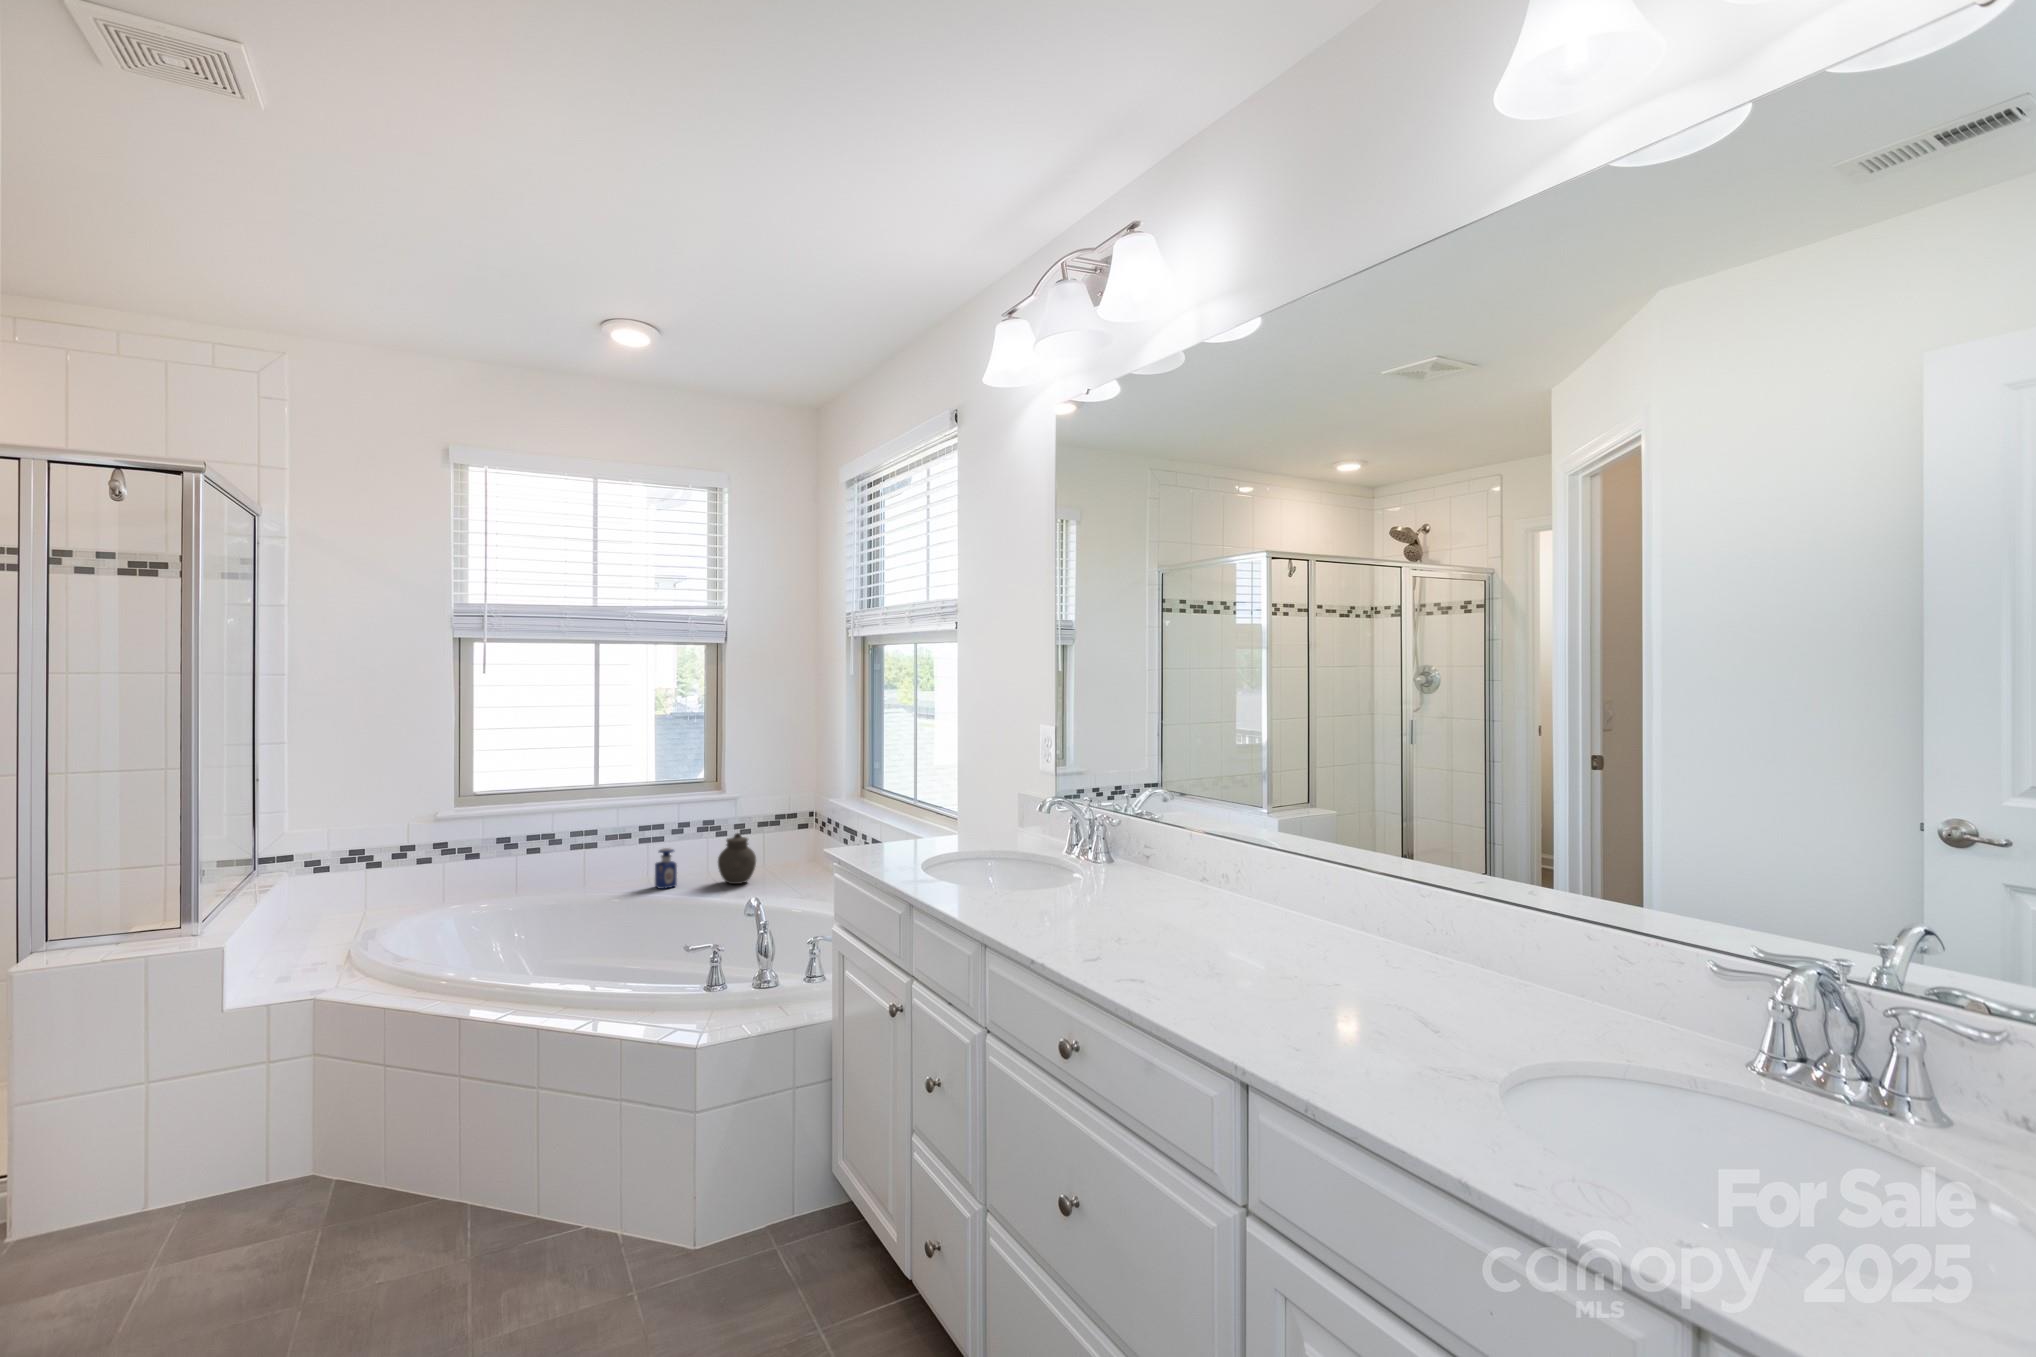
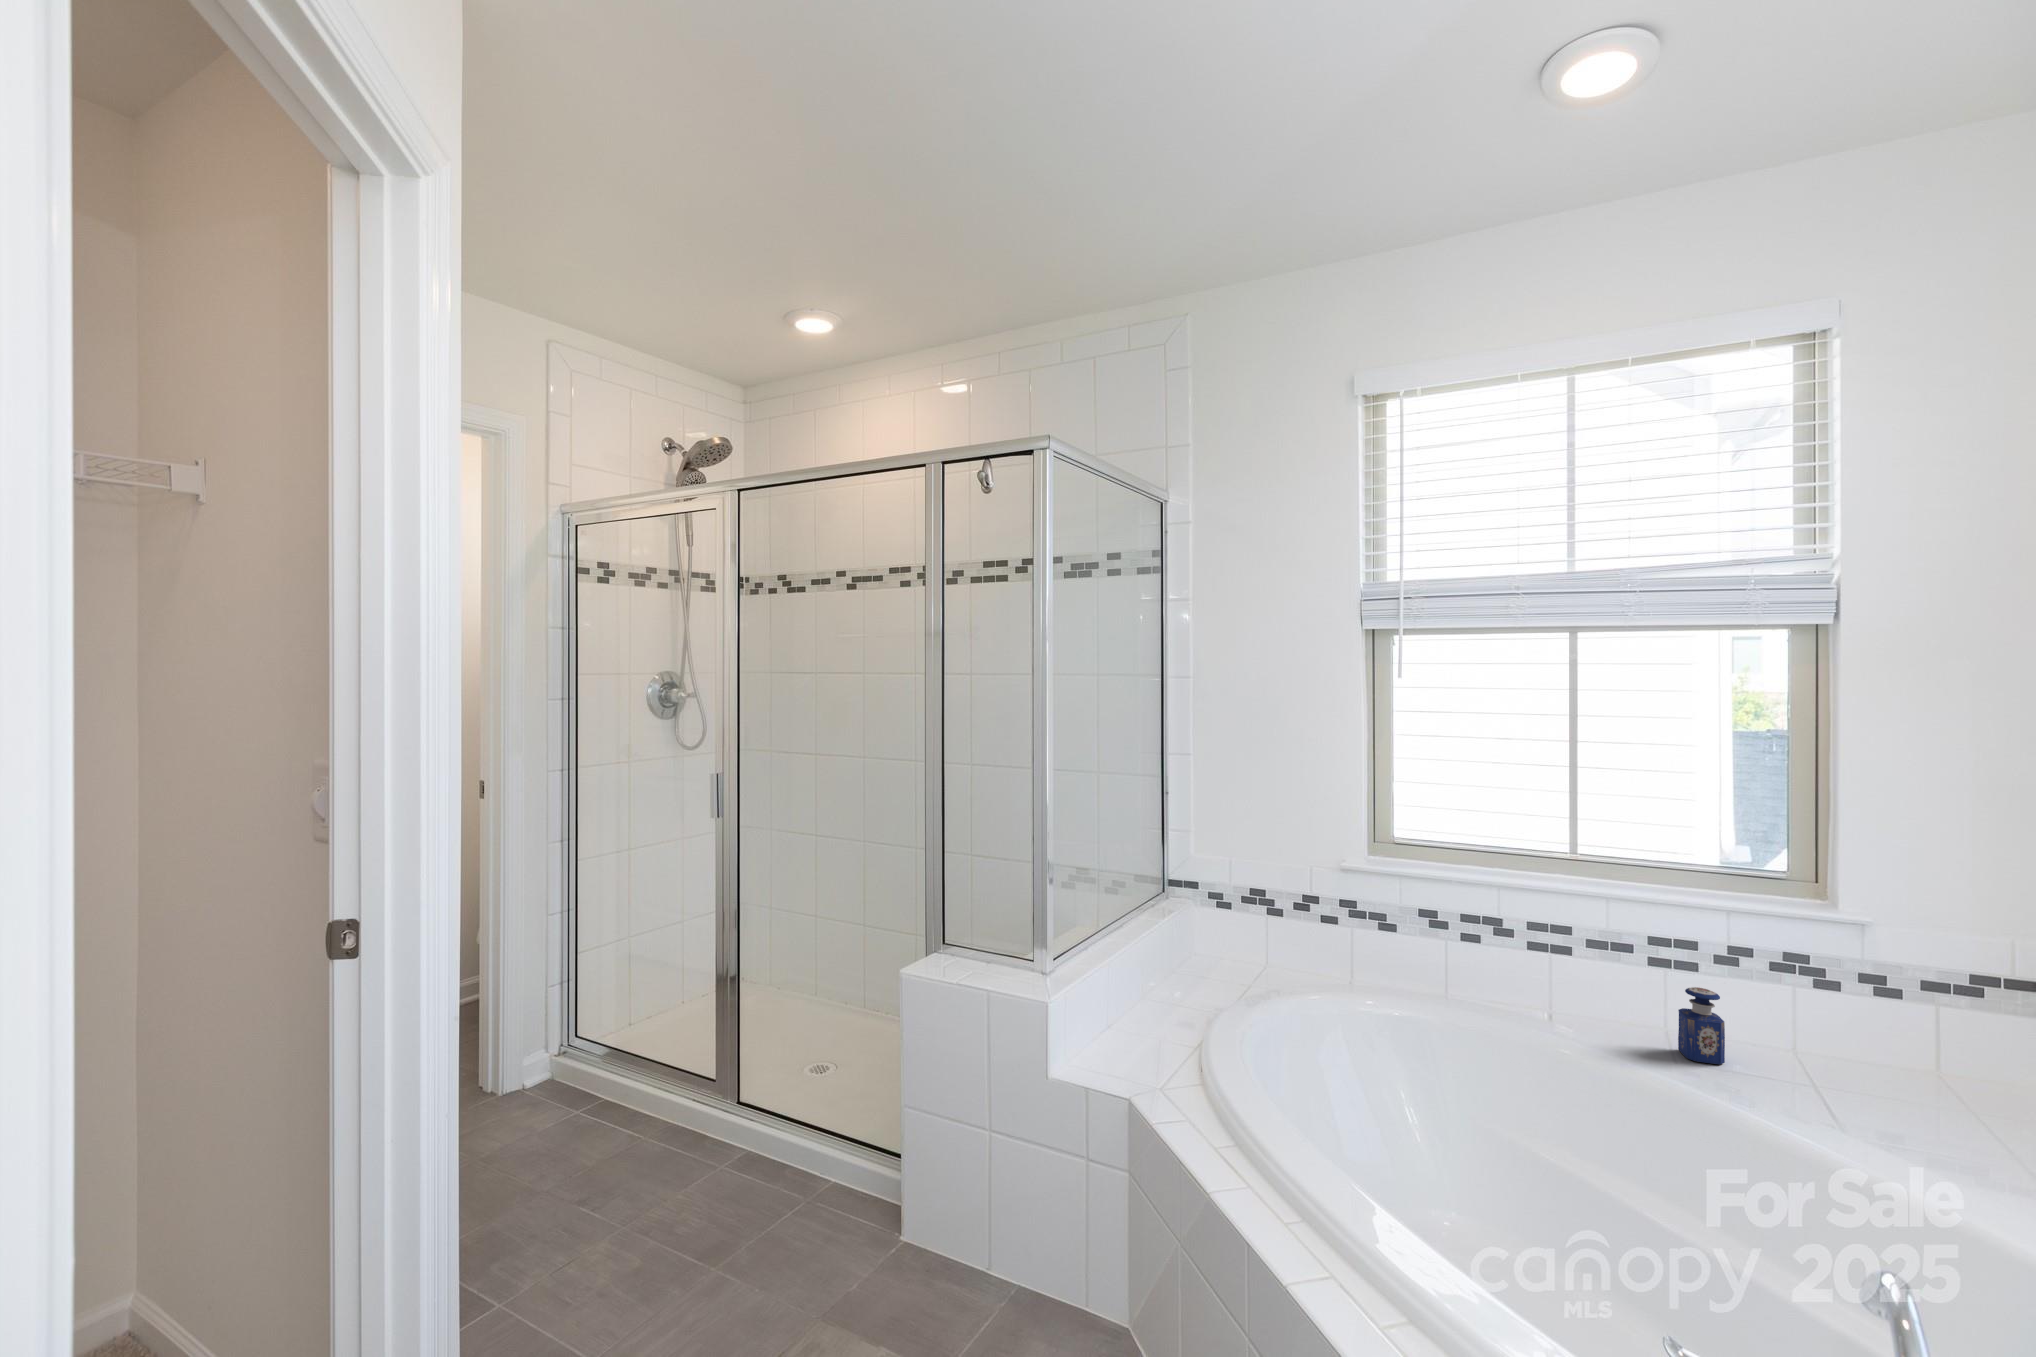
jar: present [718,833,756,884] -> none [1821,998,1925,1106]

